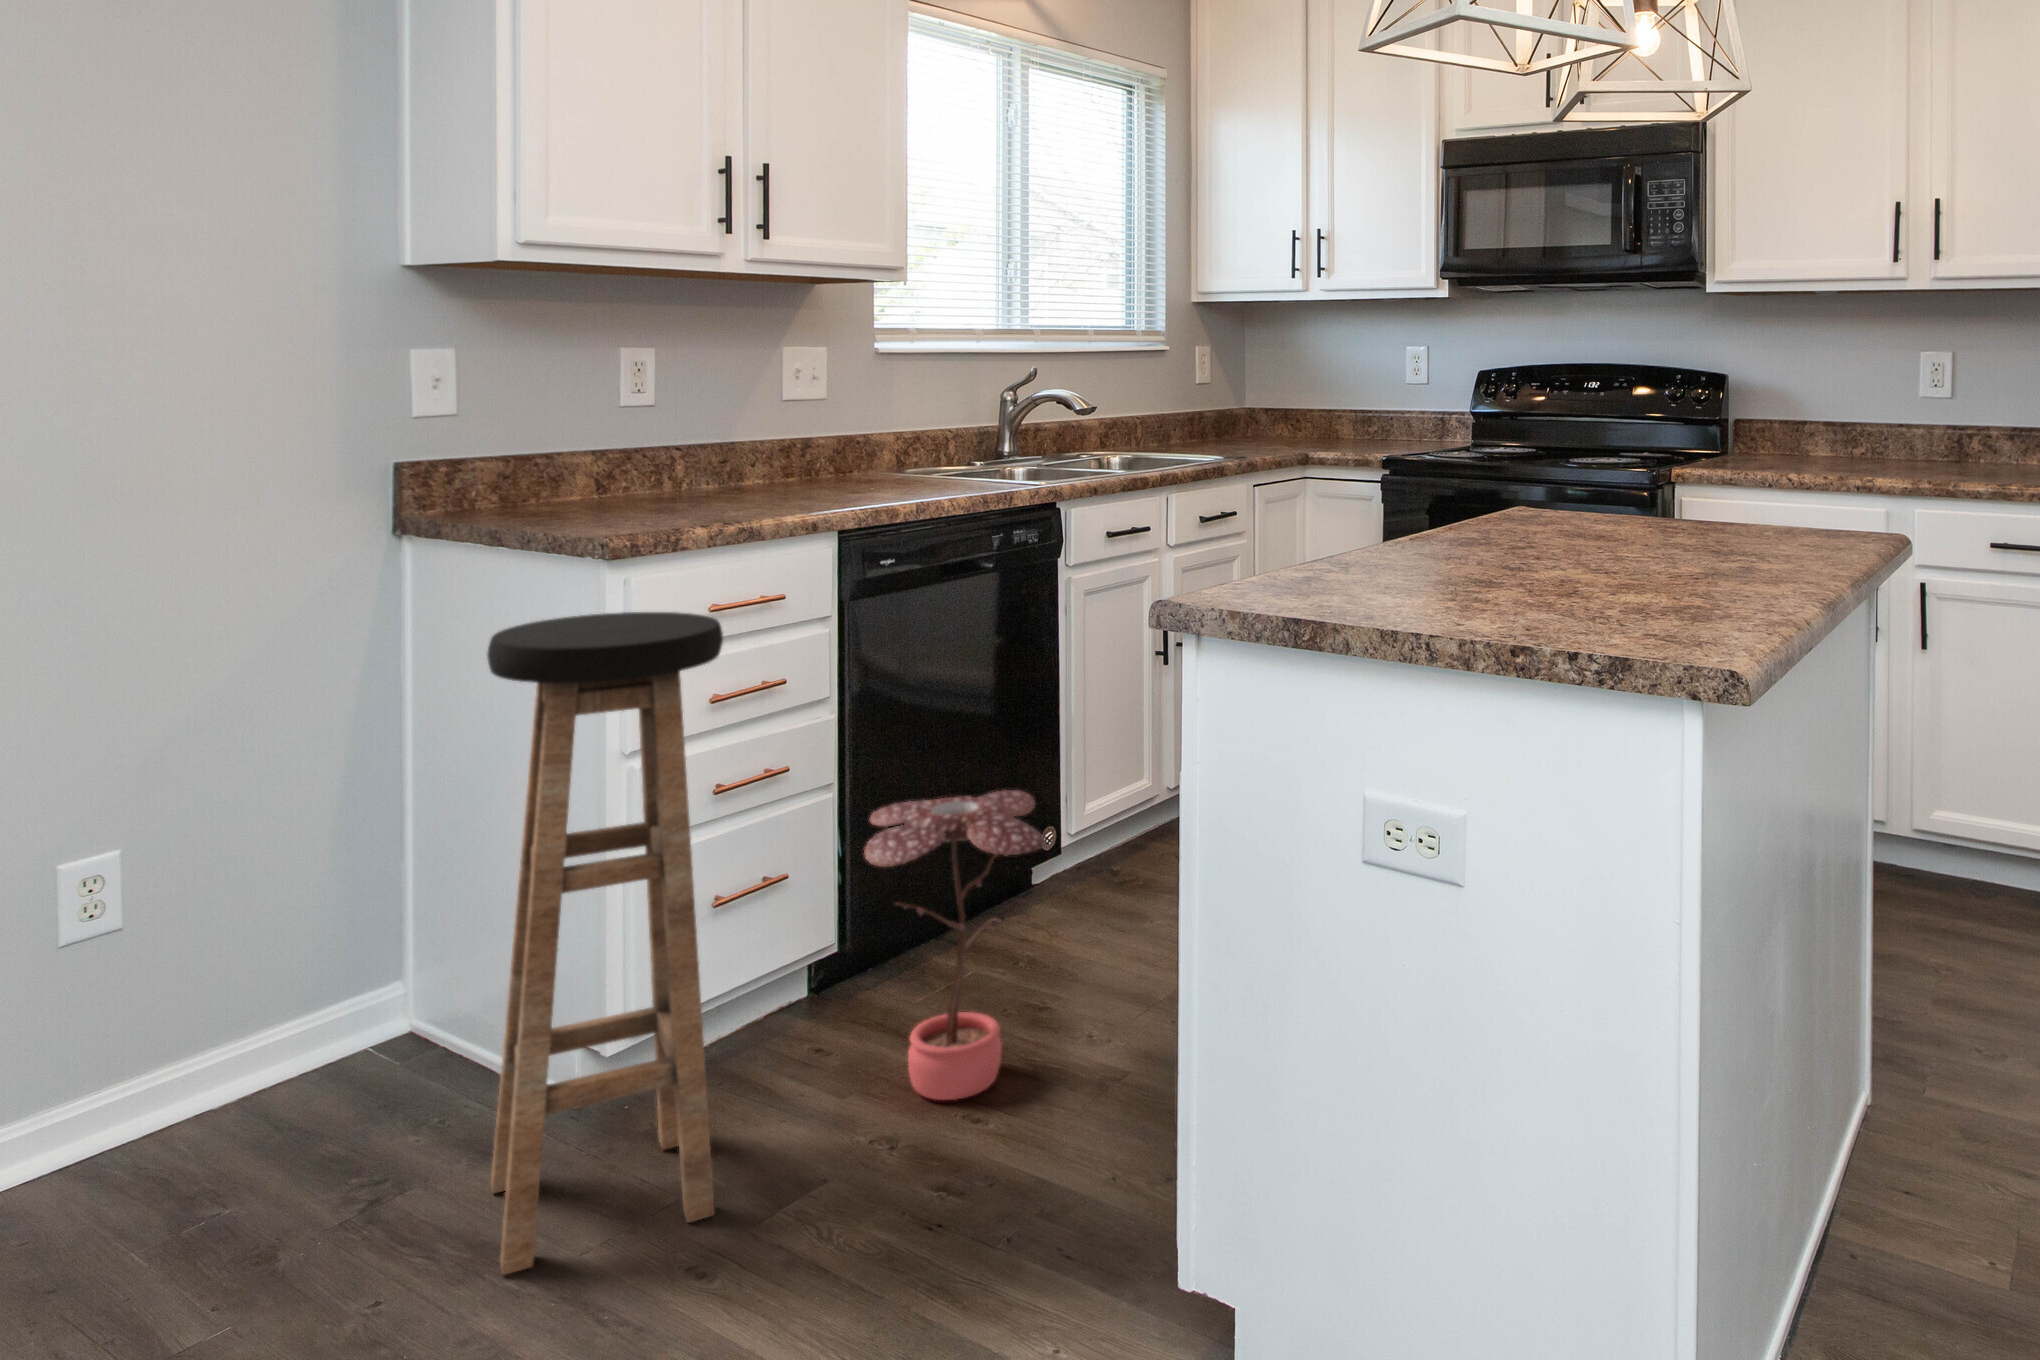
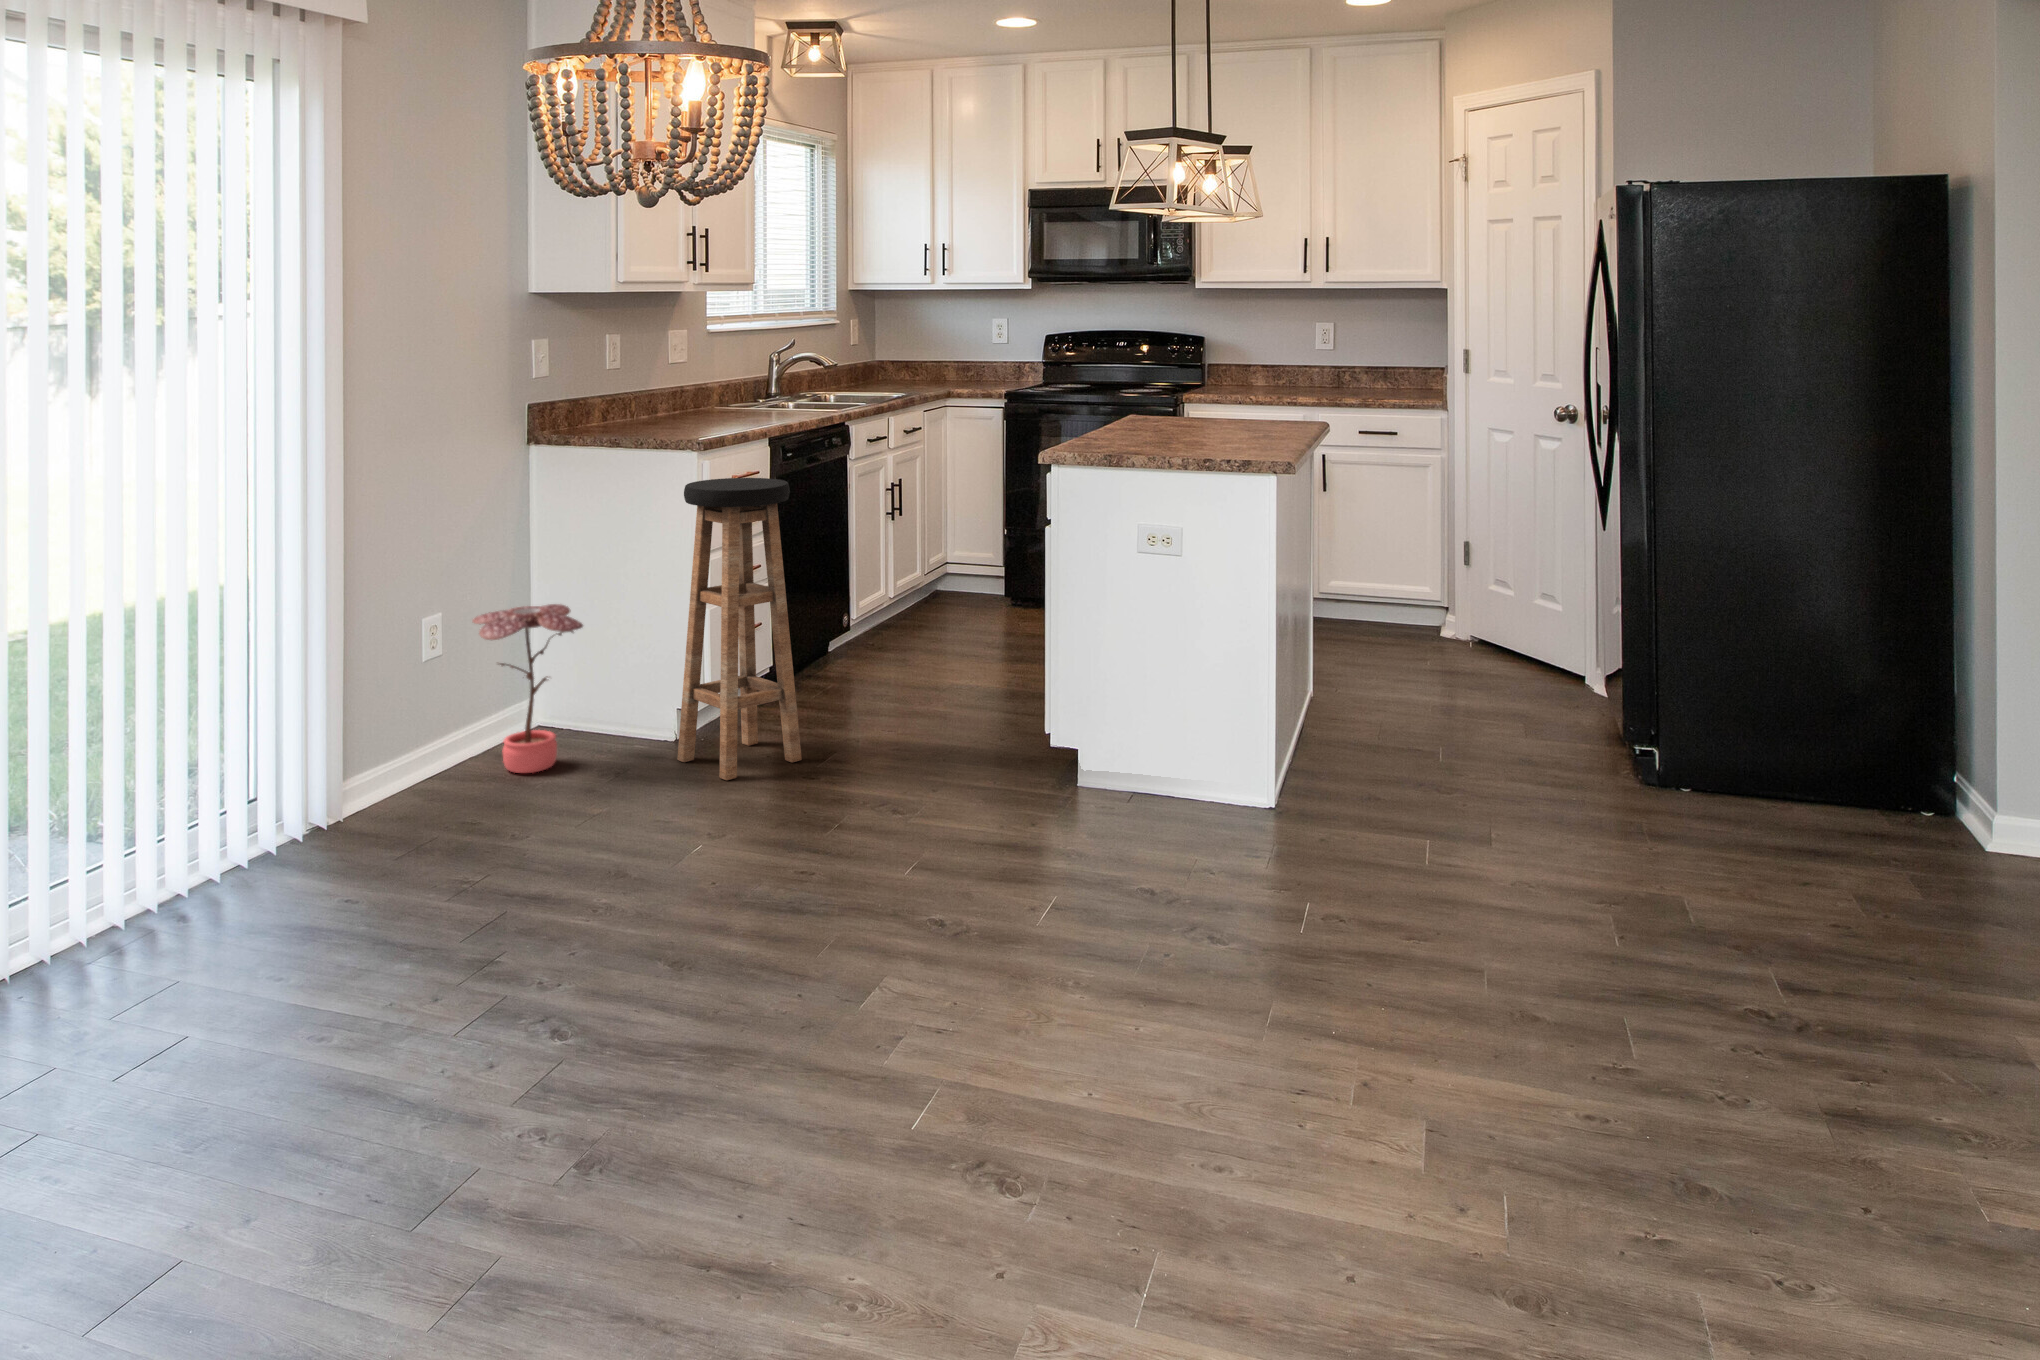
potted plant: present [864,790,1045,1100] -> present [473,604,583,773]

